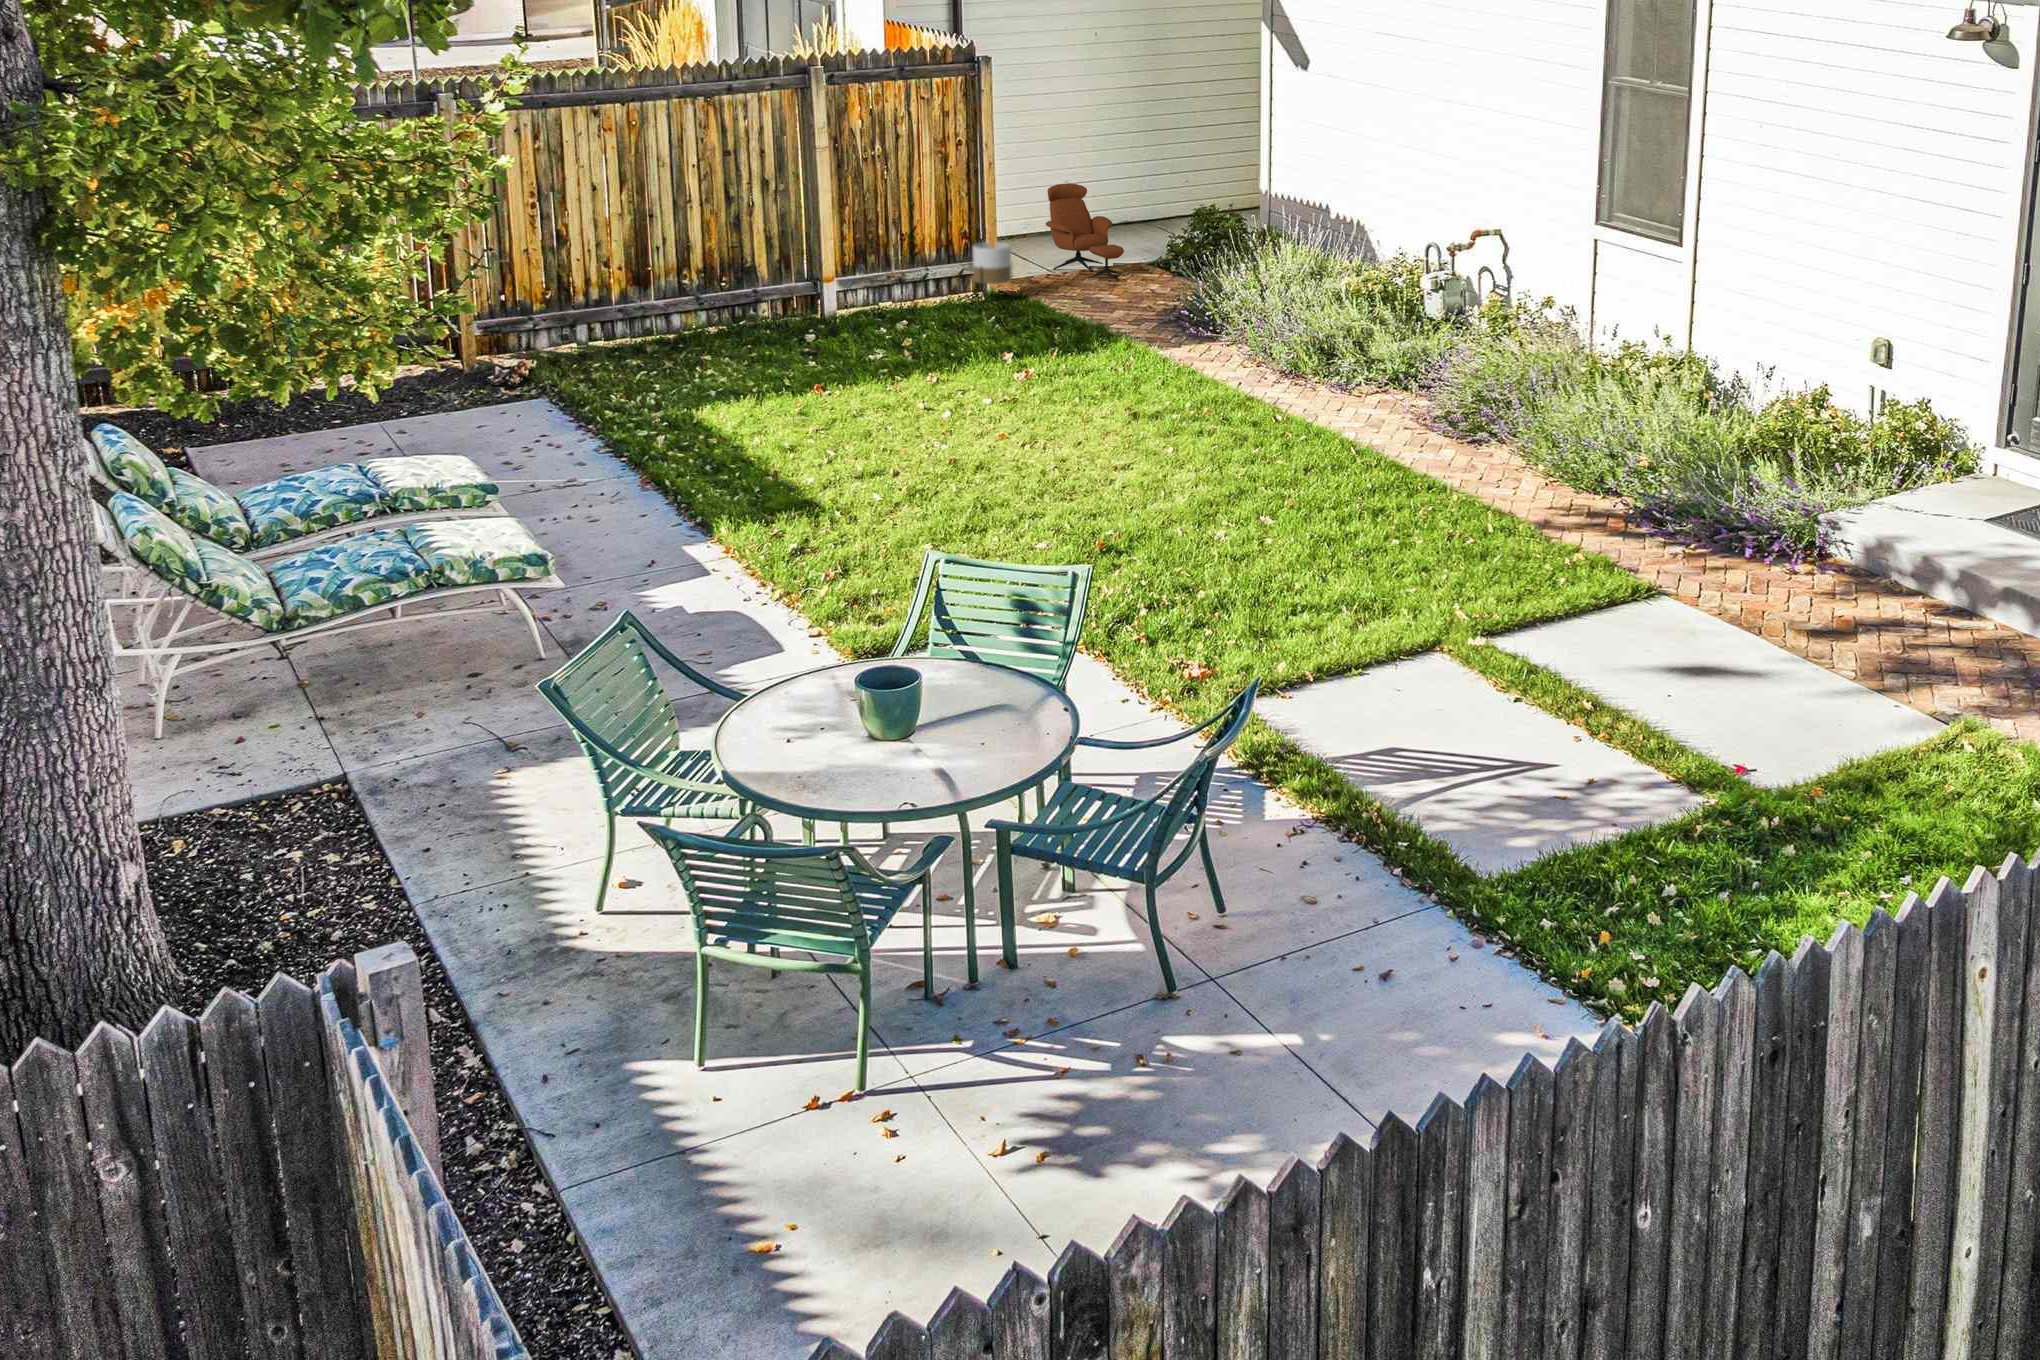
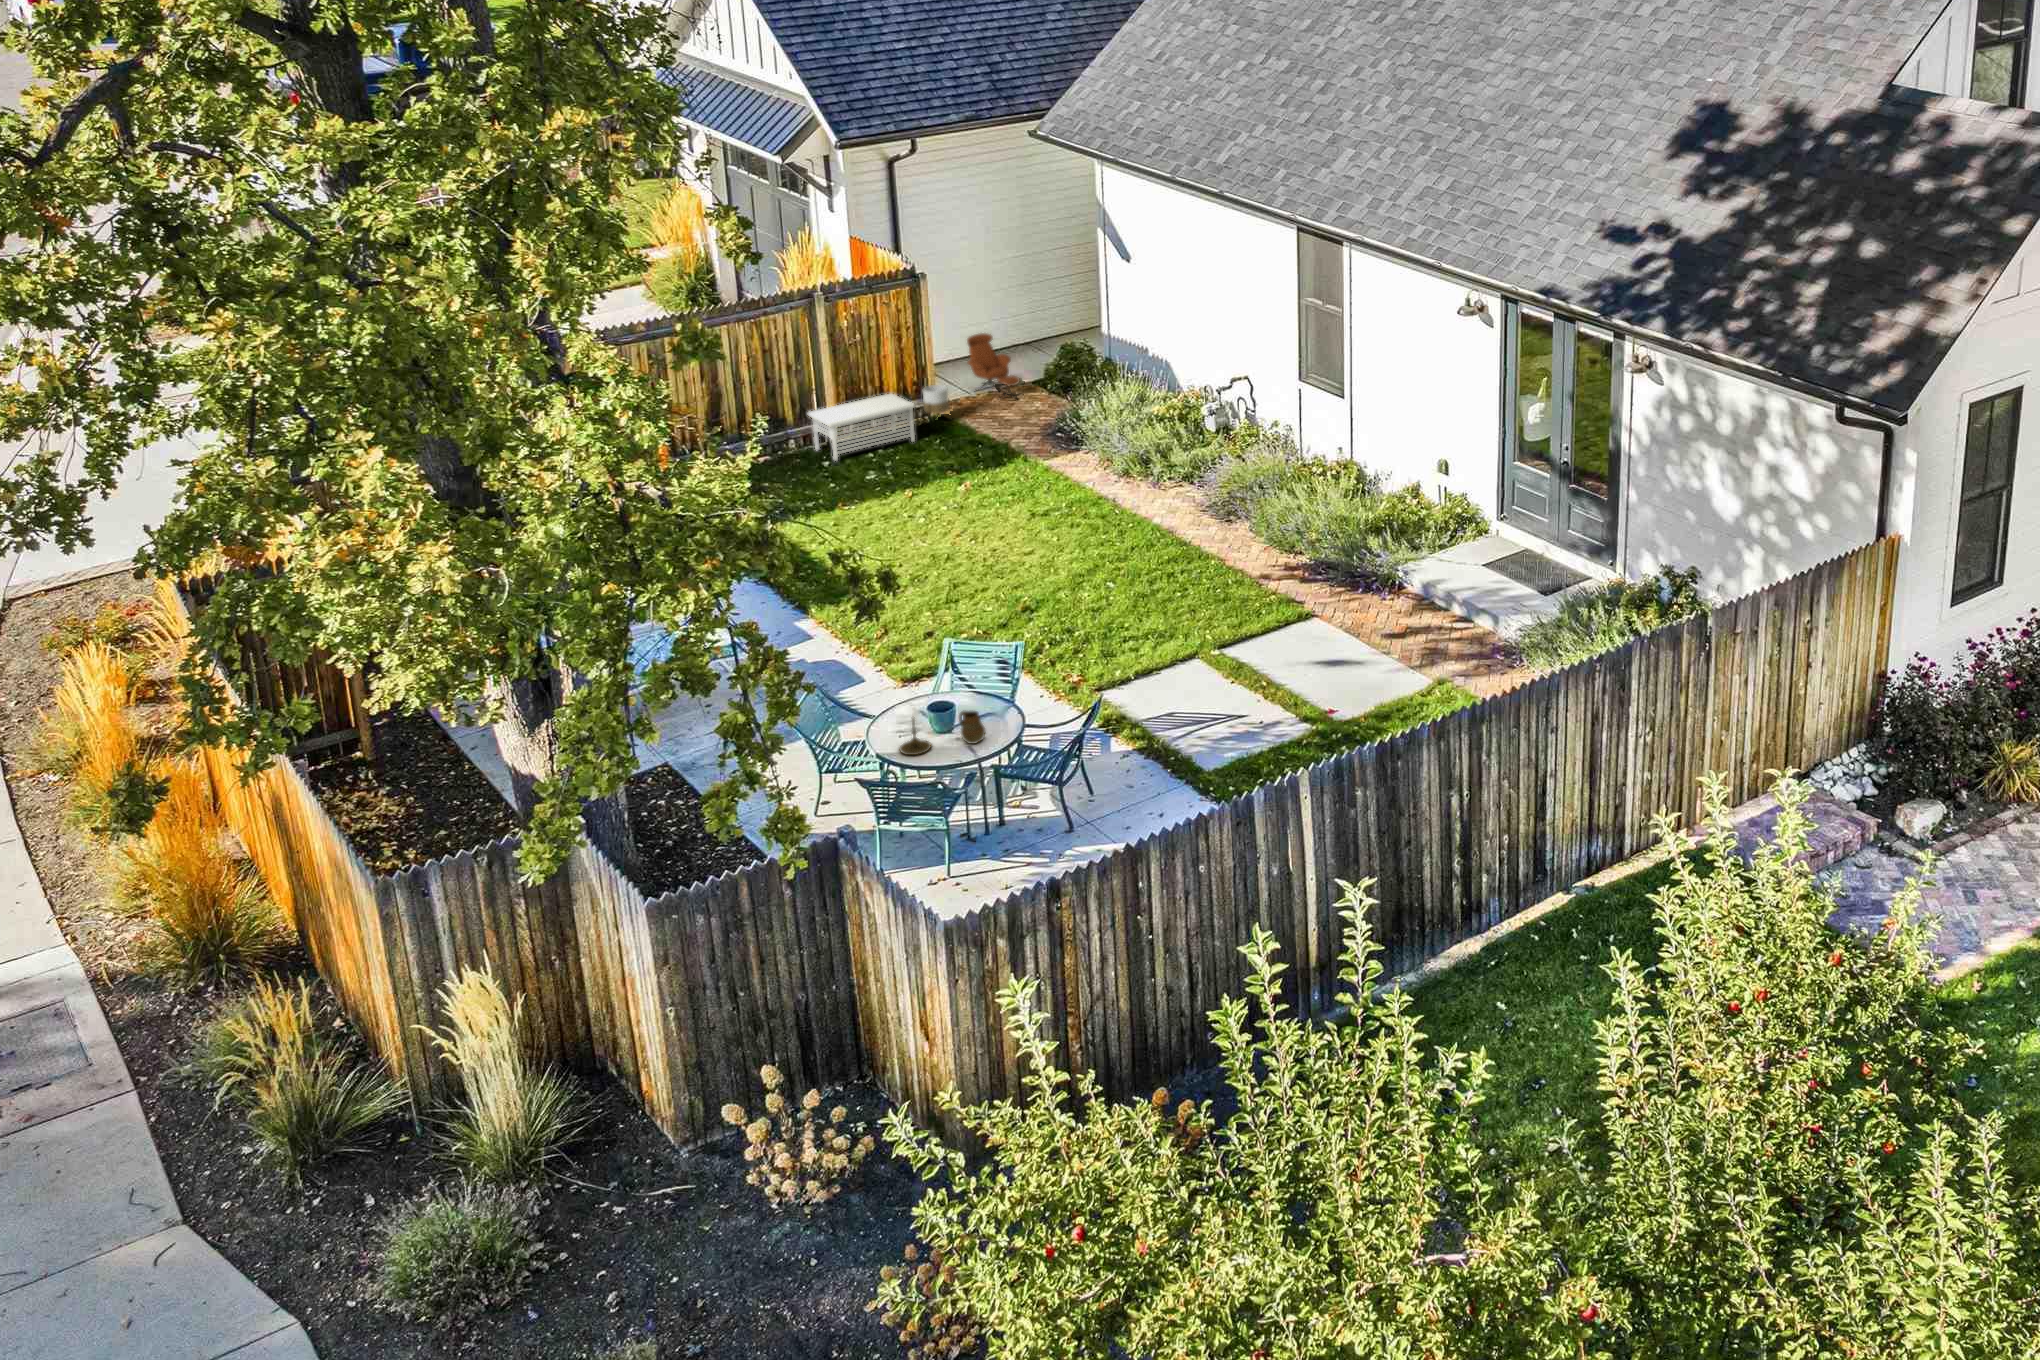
storage bench: none [790,246,956,336] -> present [808,394,915,460]
pitcher: none [928,683,987,763] -> present [959,711,985,744]
candle holder: none [785,686,861,778] -> present [900,718,931,755]

